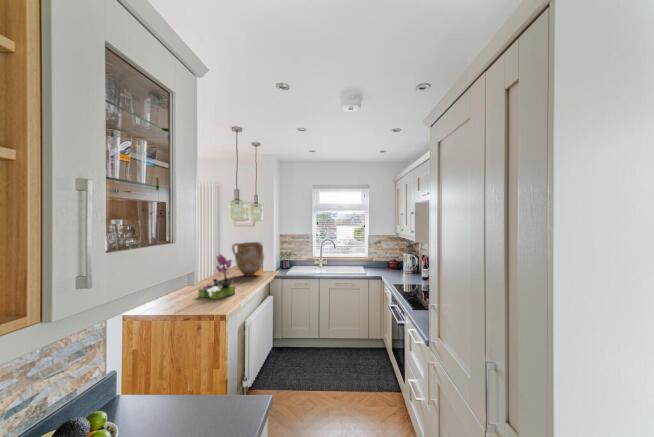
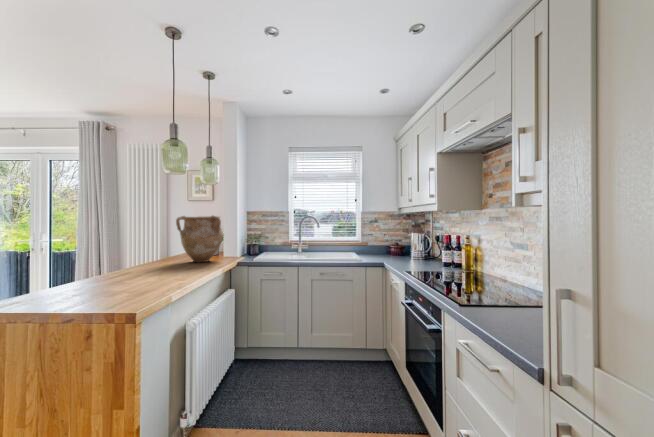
flower arrangement: present [199,254,235,299] -> none [106,221,169,290]

